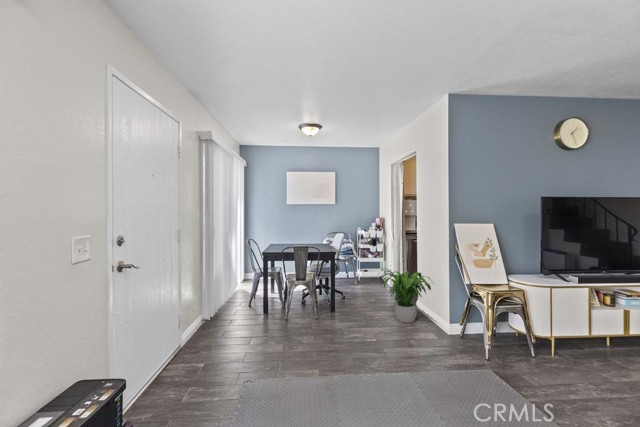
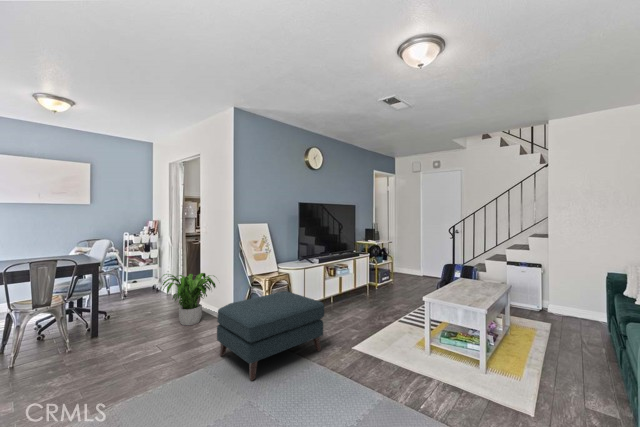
ottoman: none [425,312,579,410] -> present [217,291,324,381]

